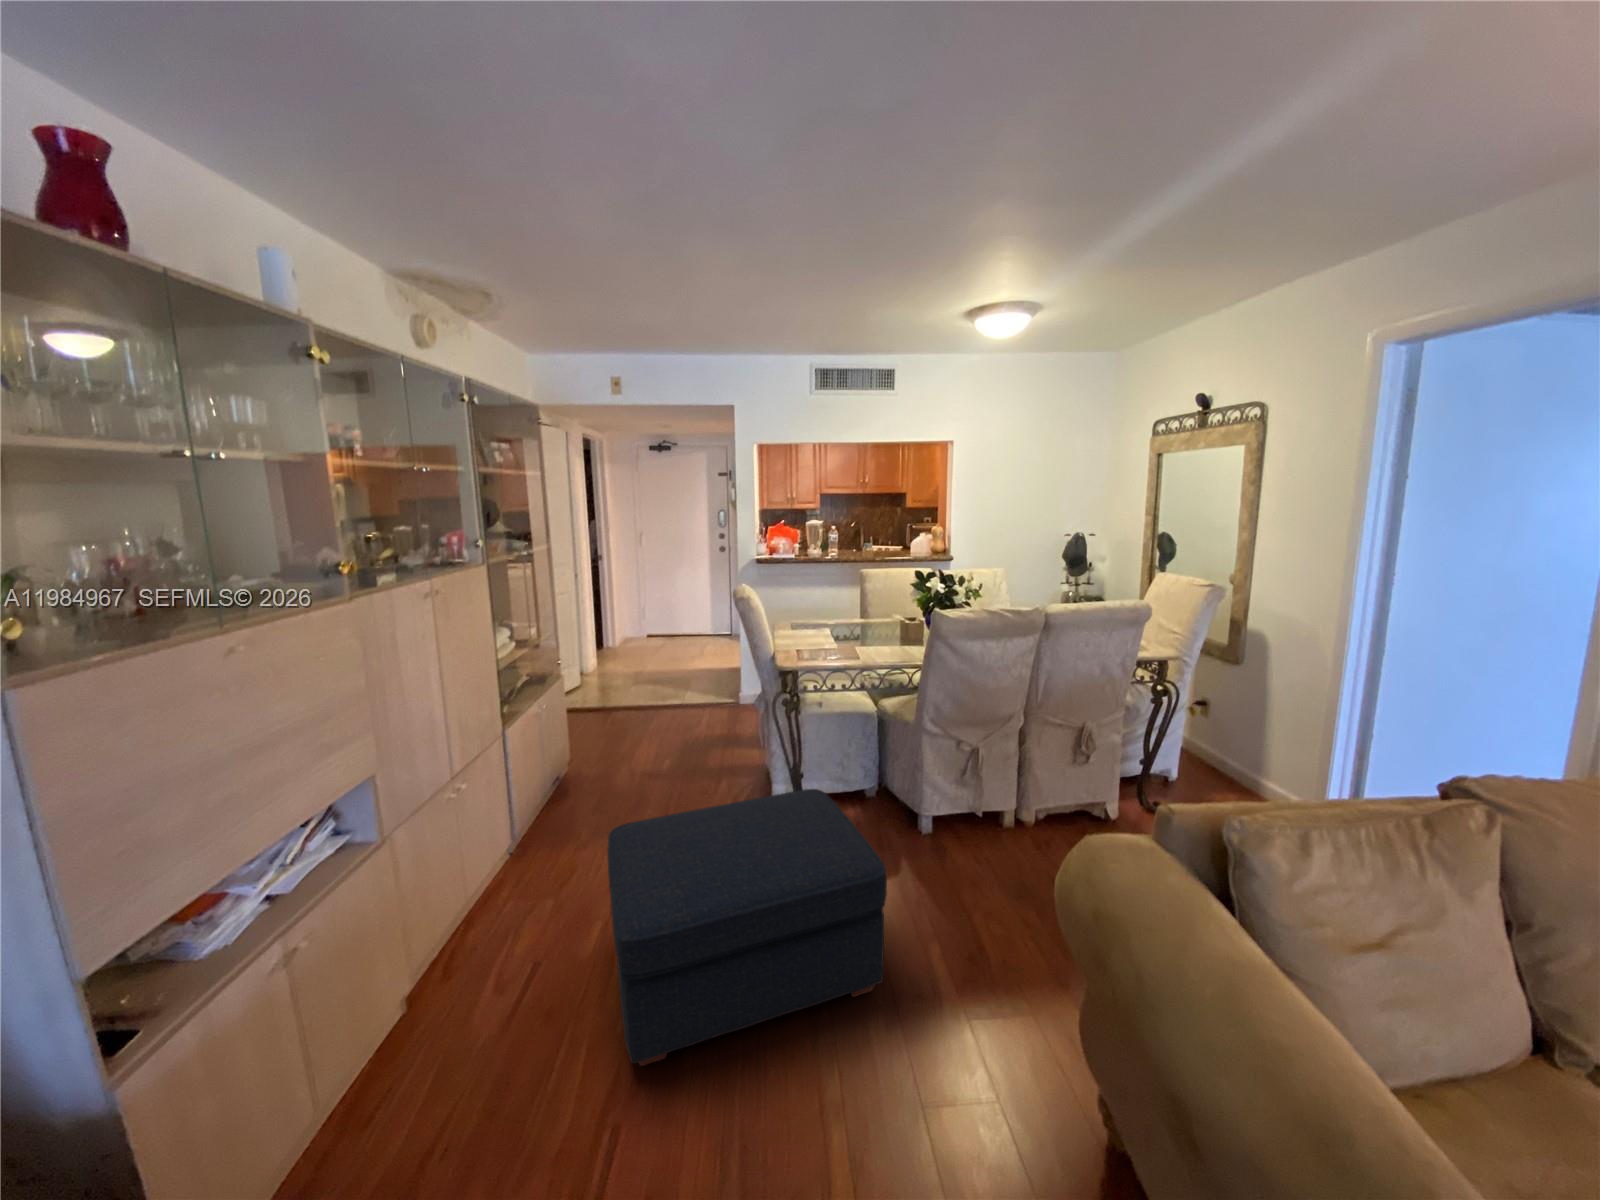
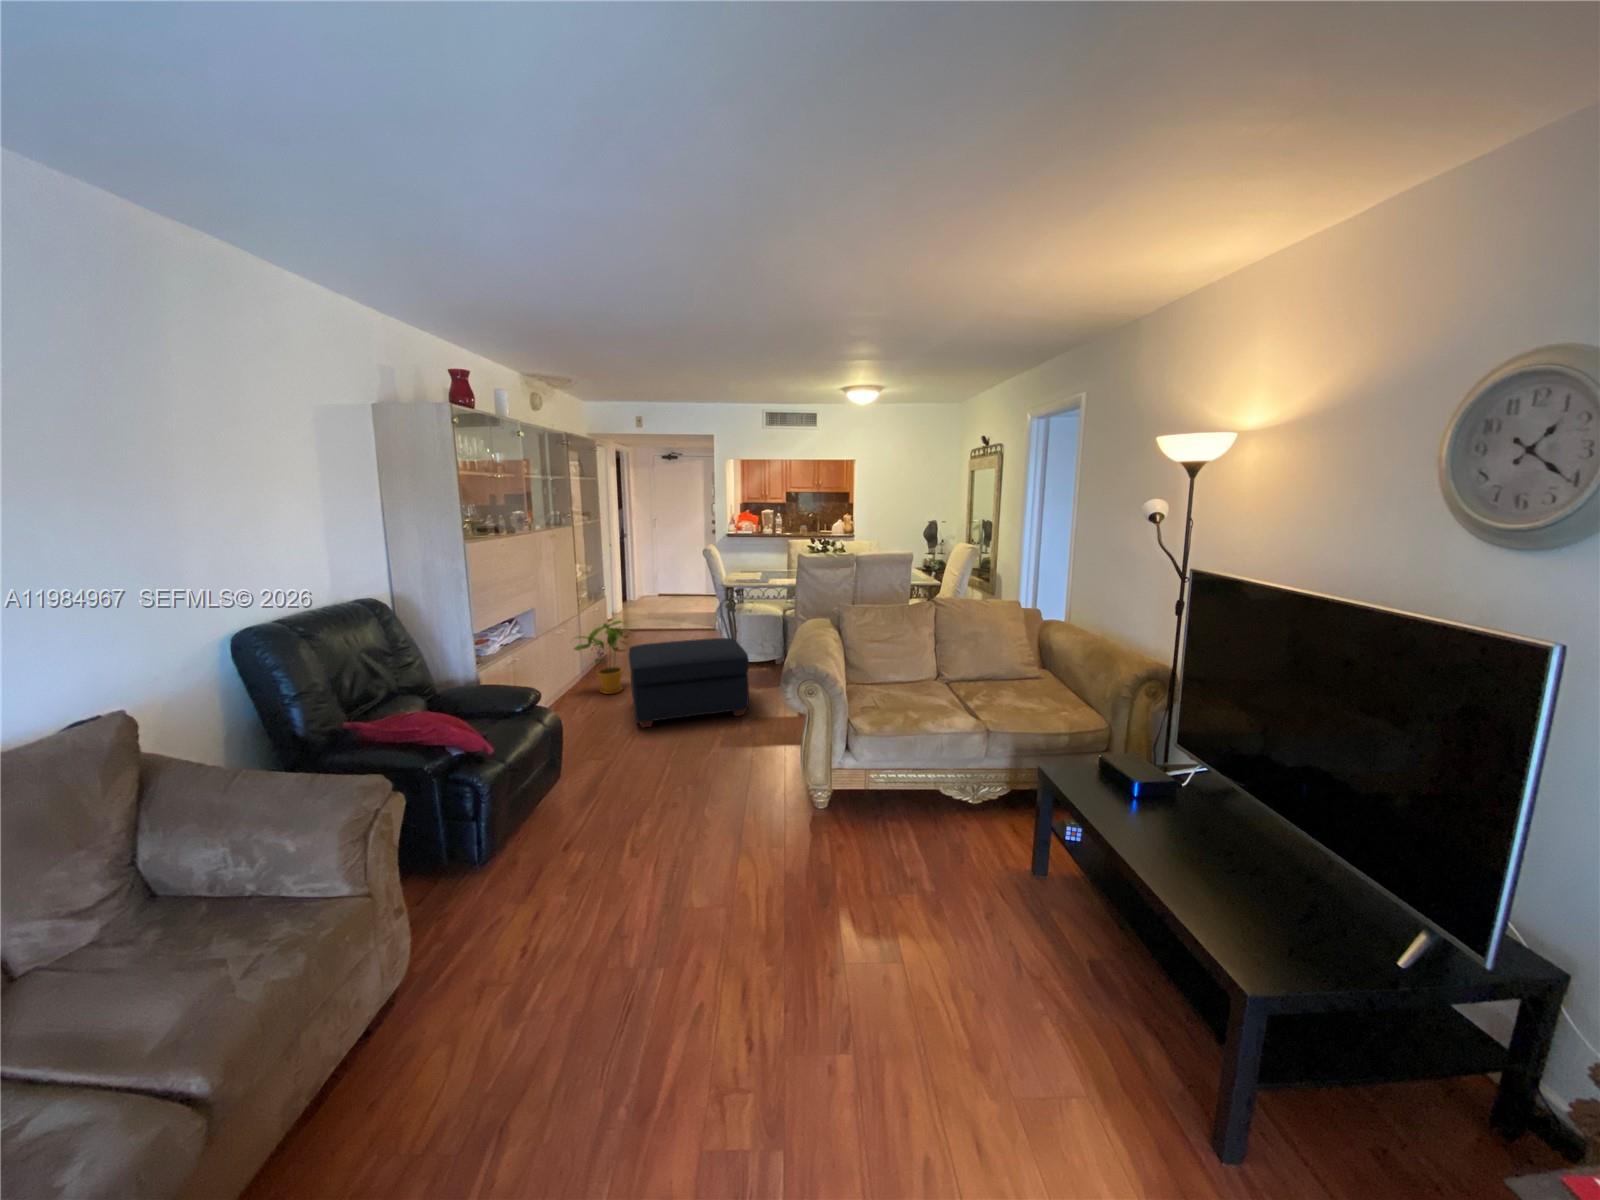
house plant: none [483,763,620,907] -> present [574,621,628,694]

